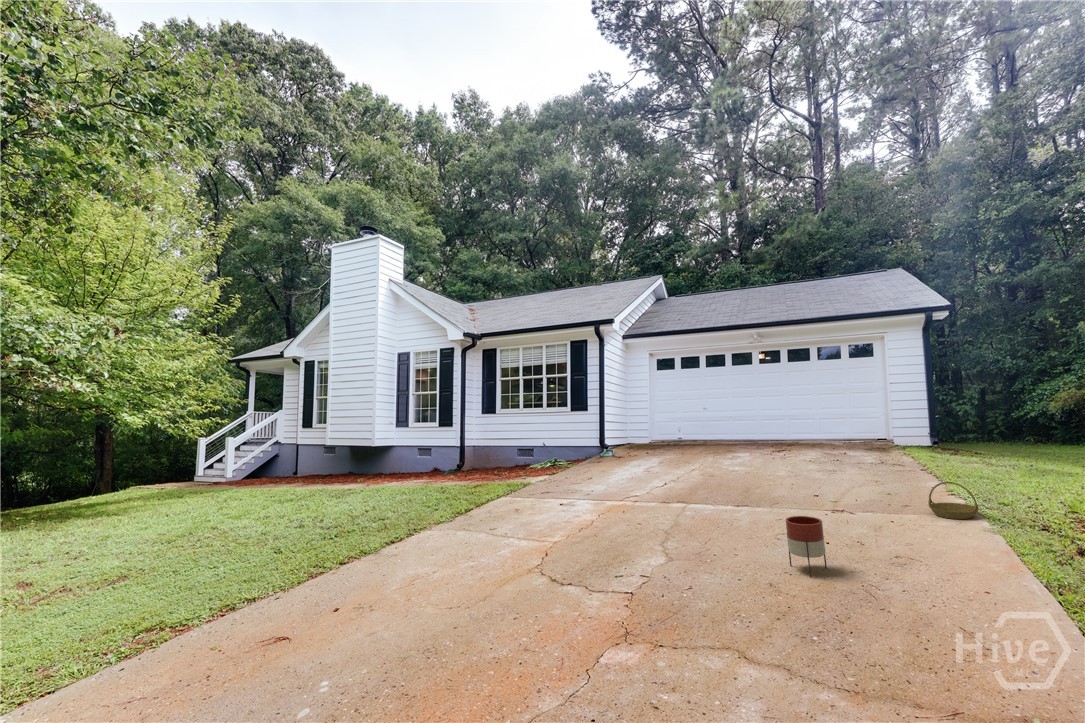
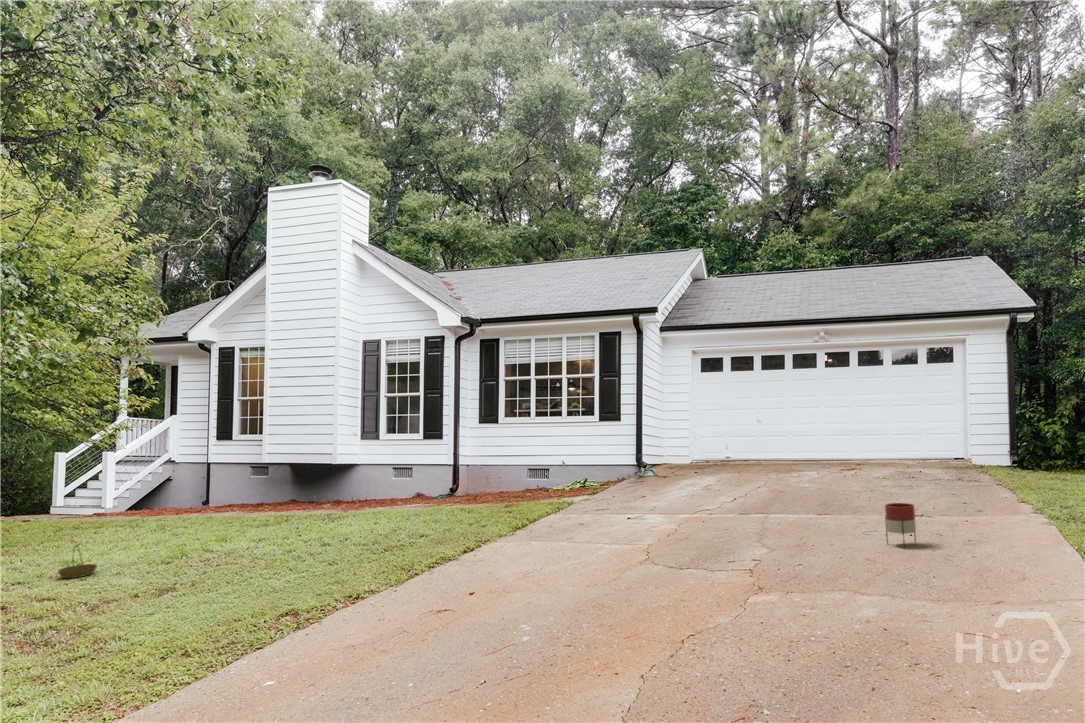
basket: present [928,482,978,519] -> present [58,545,97,578]

